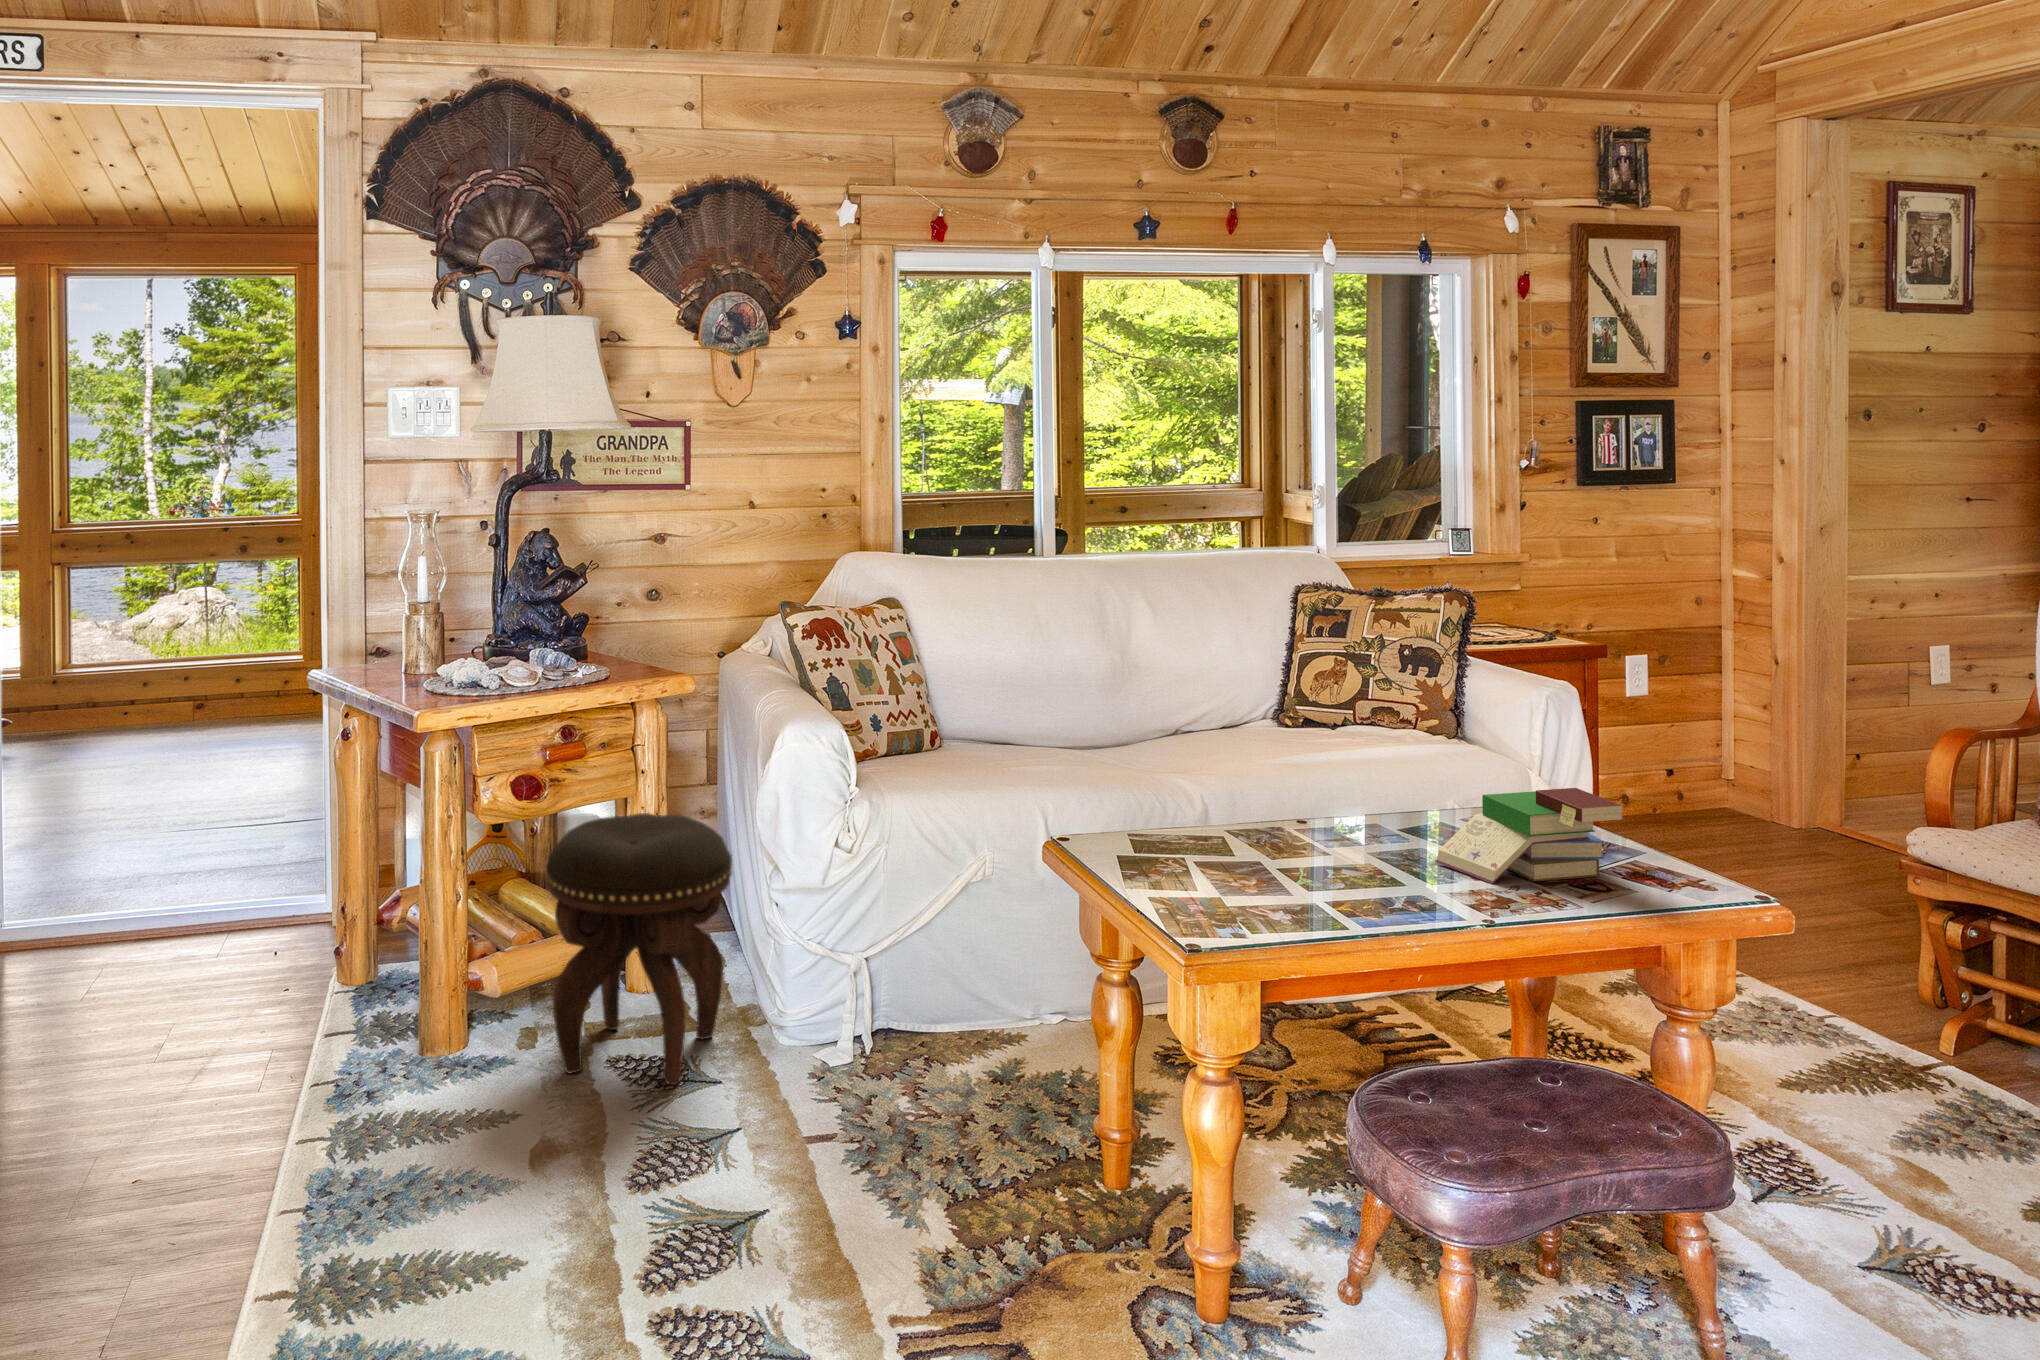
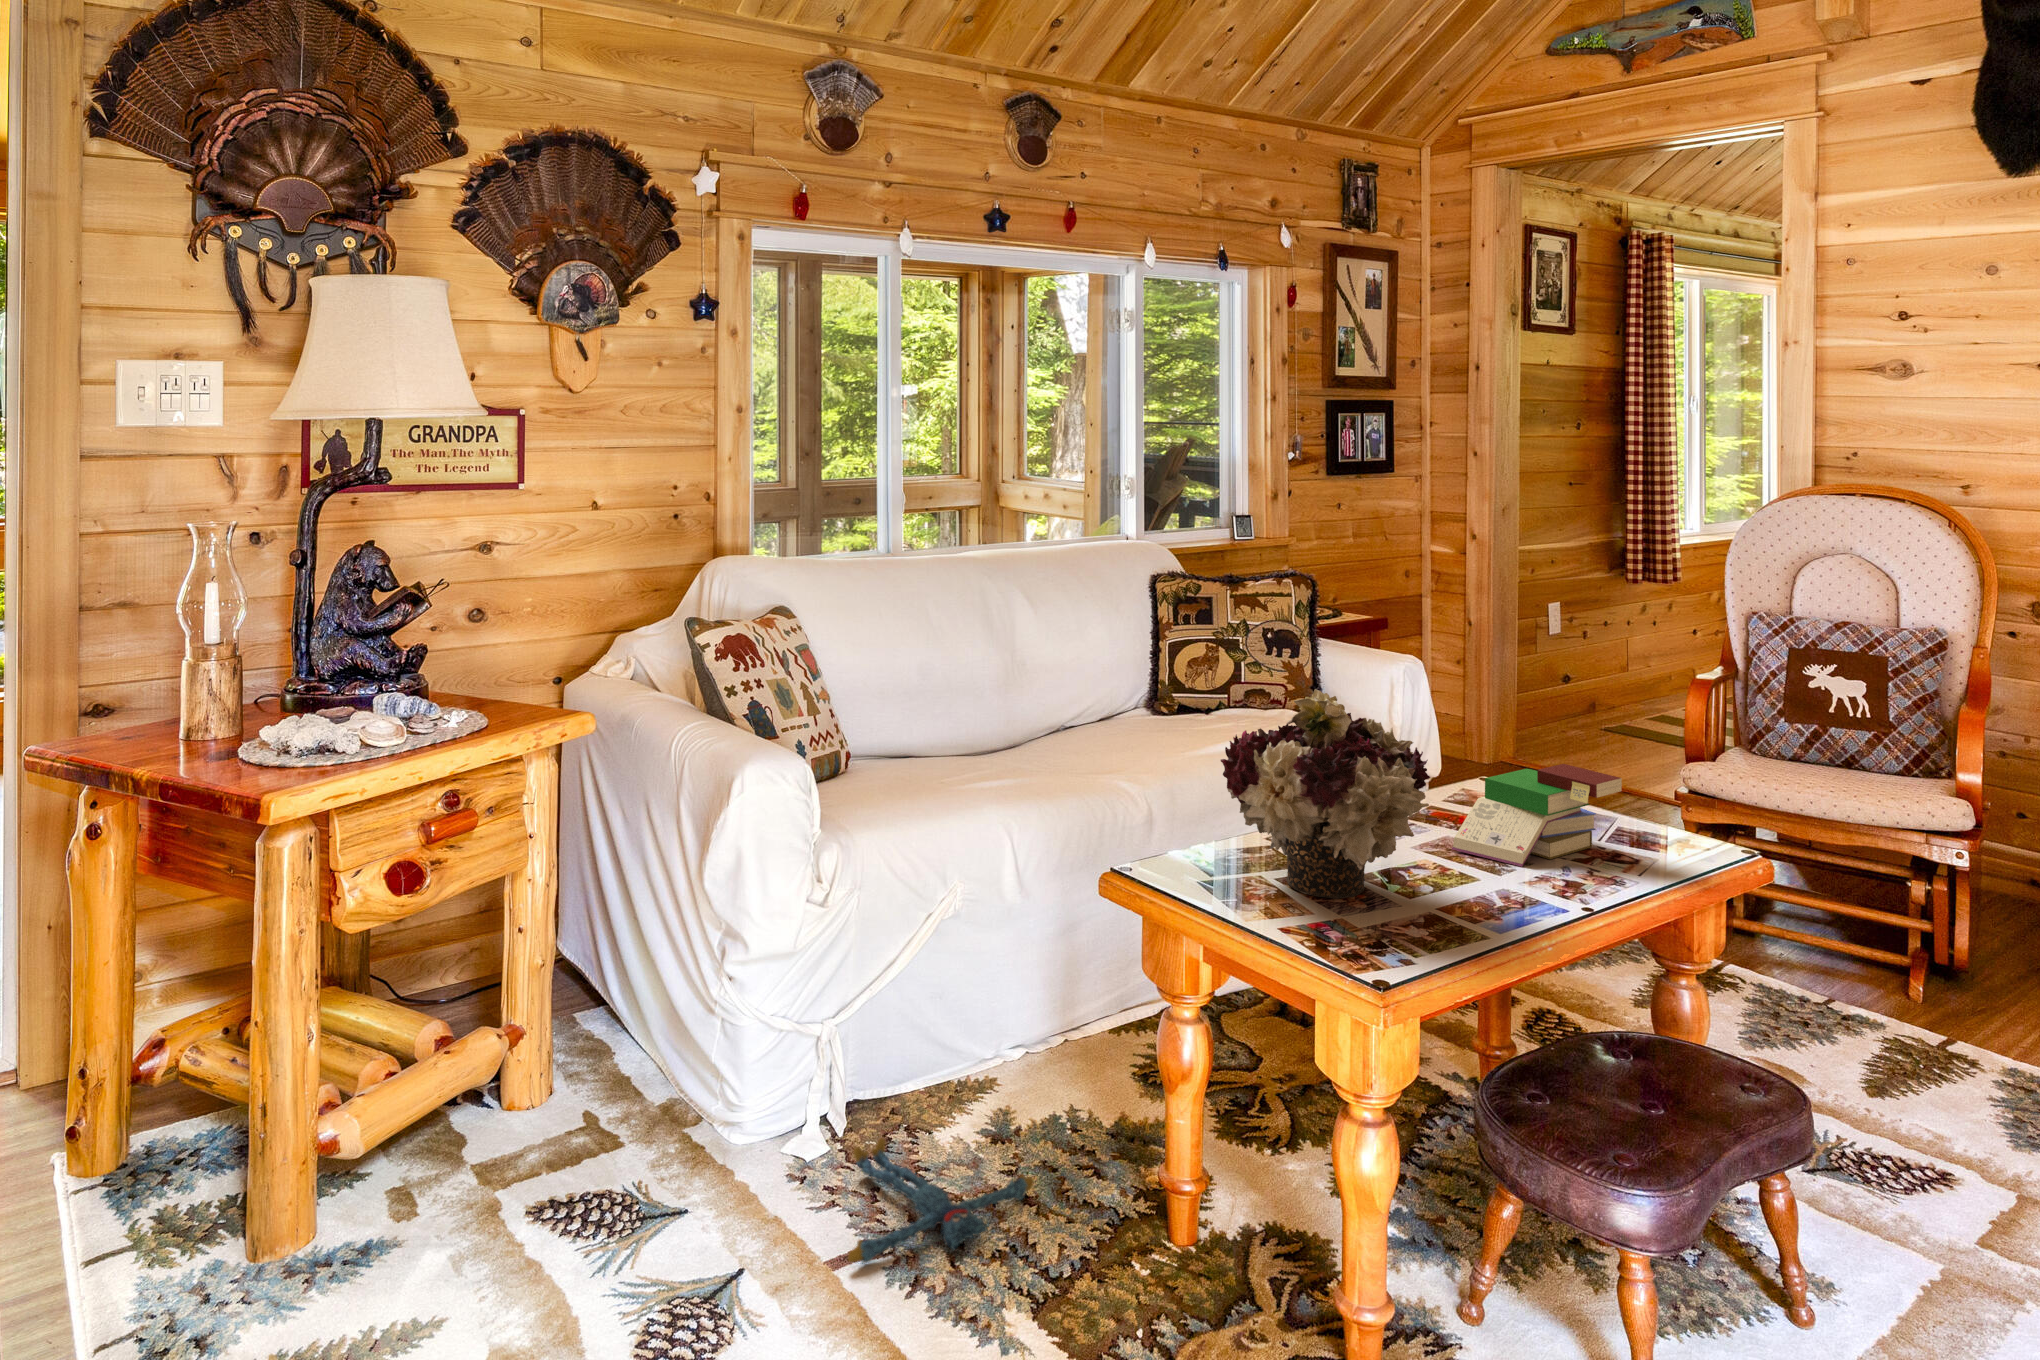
flower arrangement: none [1162,689,1356,888] -> present [1221,689,1430,899]
footstool: present [546,813,732,1085] -> none [446,887,684,1238]
plush toy: none [817,1056,1006,1147] -> present [848,1138,1033,1264]

